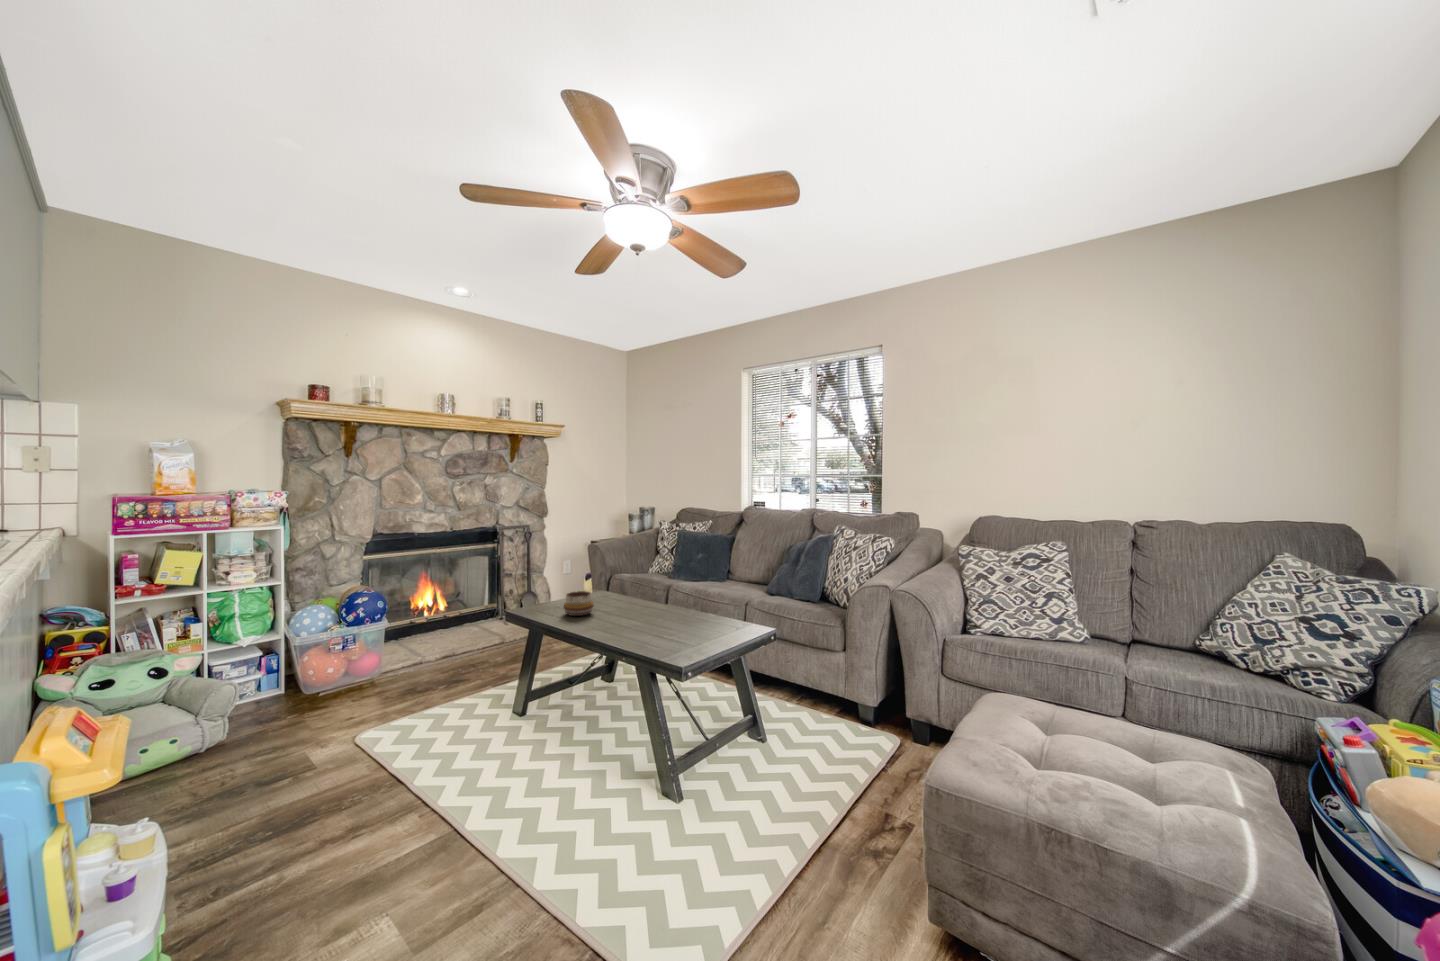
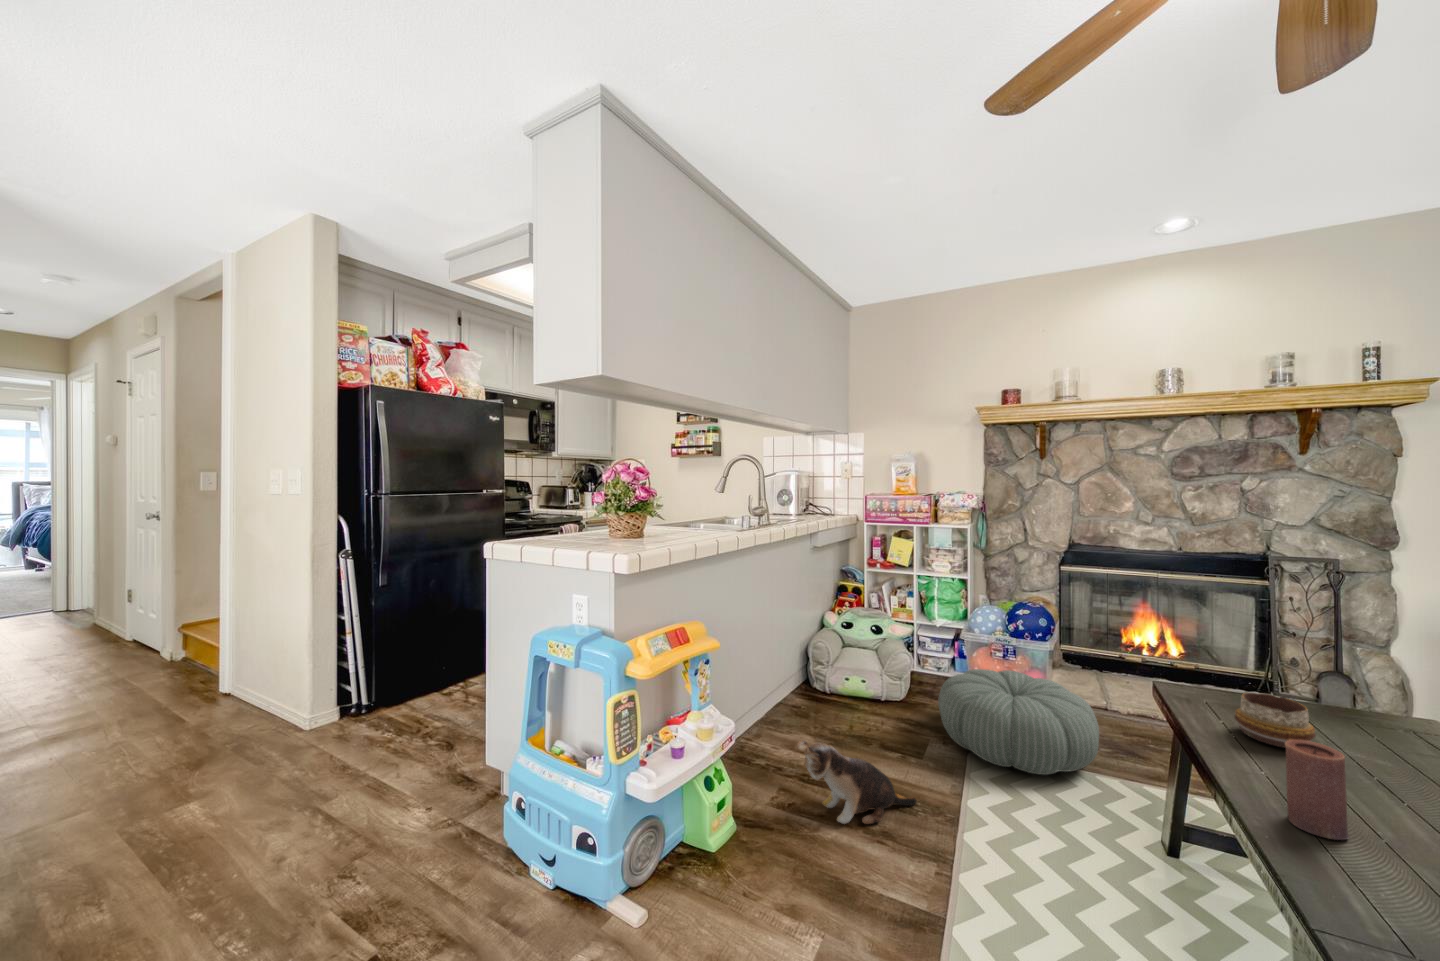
candle: none [614,597,633,637] -> present [1285,740,1349,840]
pouf: none [305,648,457,737] -> present [938,669,1099,775]
plush toy: none [228,780,352,862] -> present [797,740,917,824]

